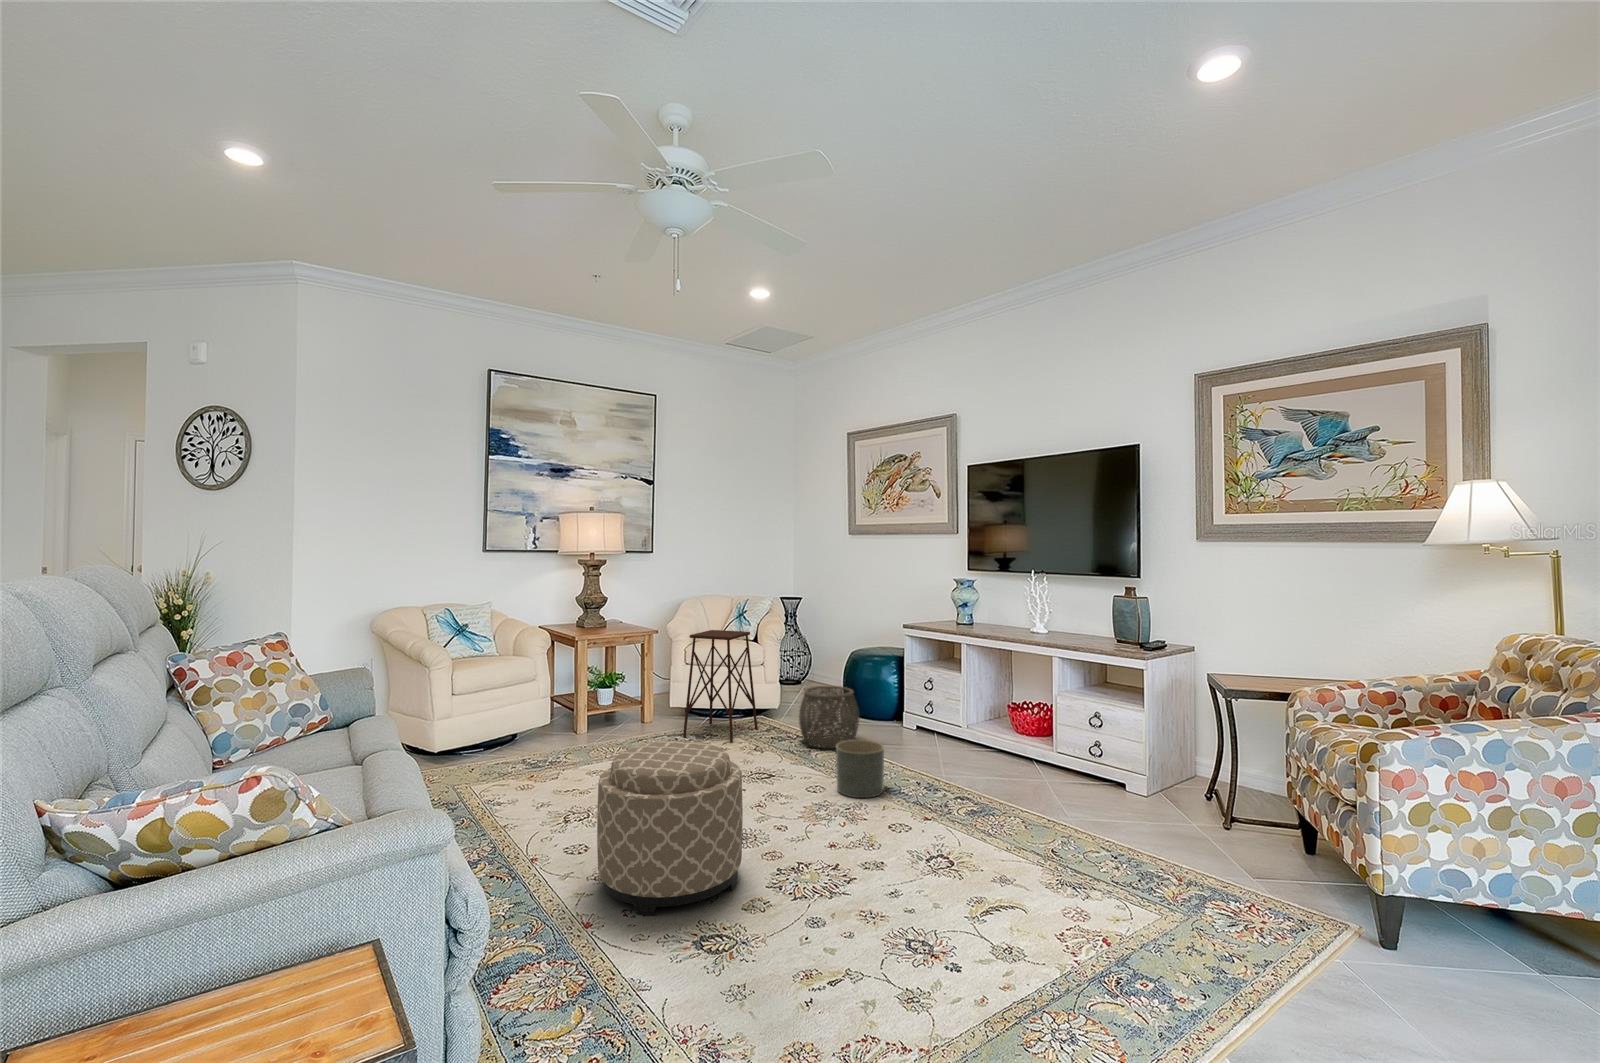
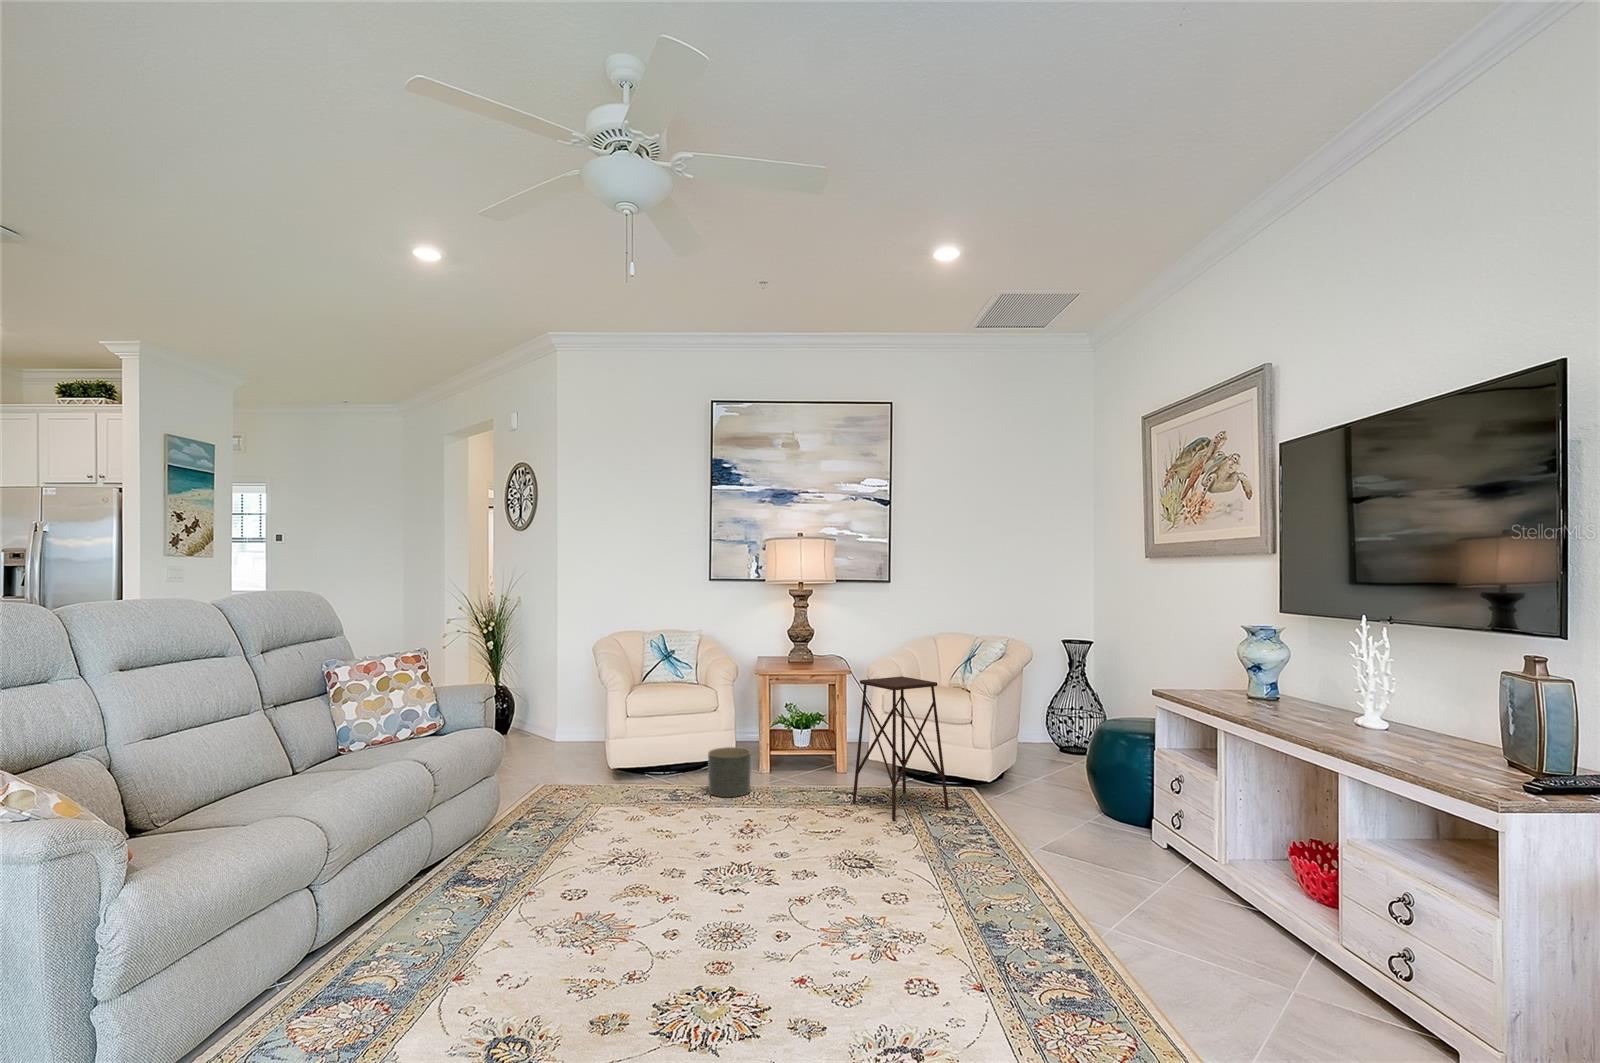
woven basket: present [799,686,859,749] -> none [967,765,1056,858]
planter: present [836,740,884,798] -> present [708,747,751,797]
ottoman: present [597,741,743,916] -> none [493,800,670,1008]

